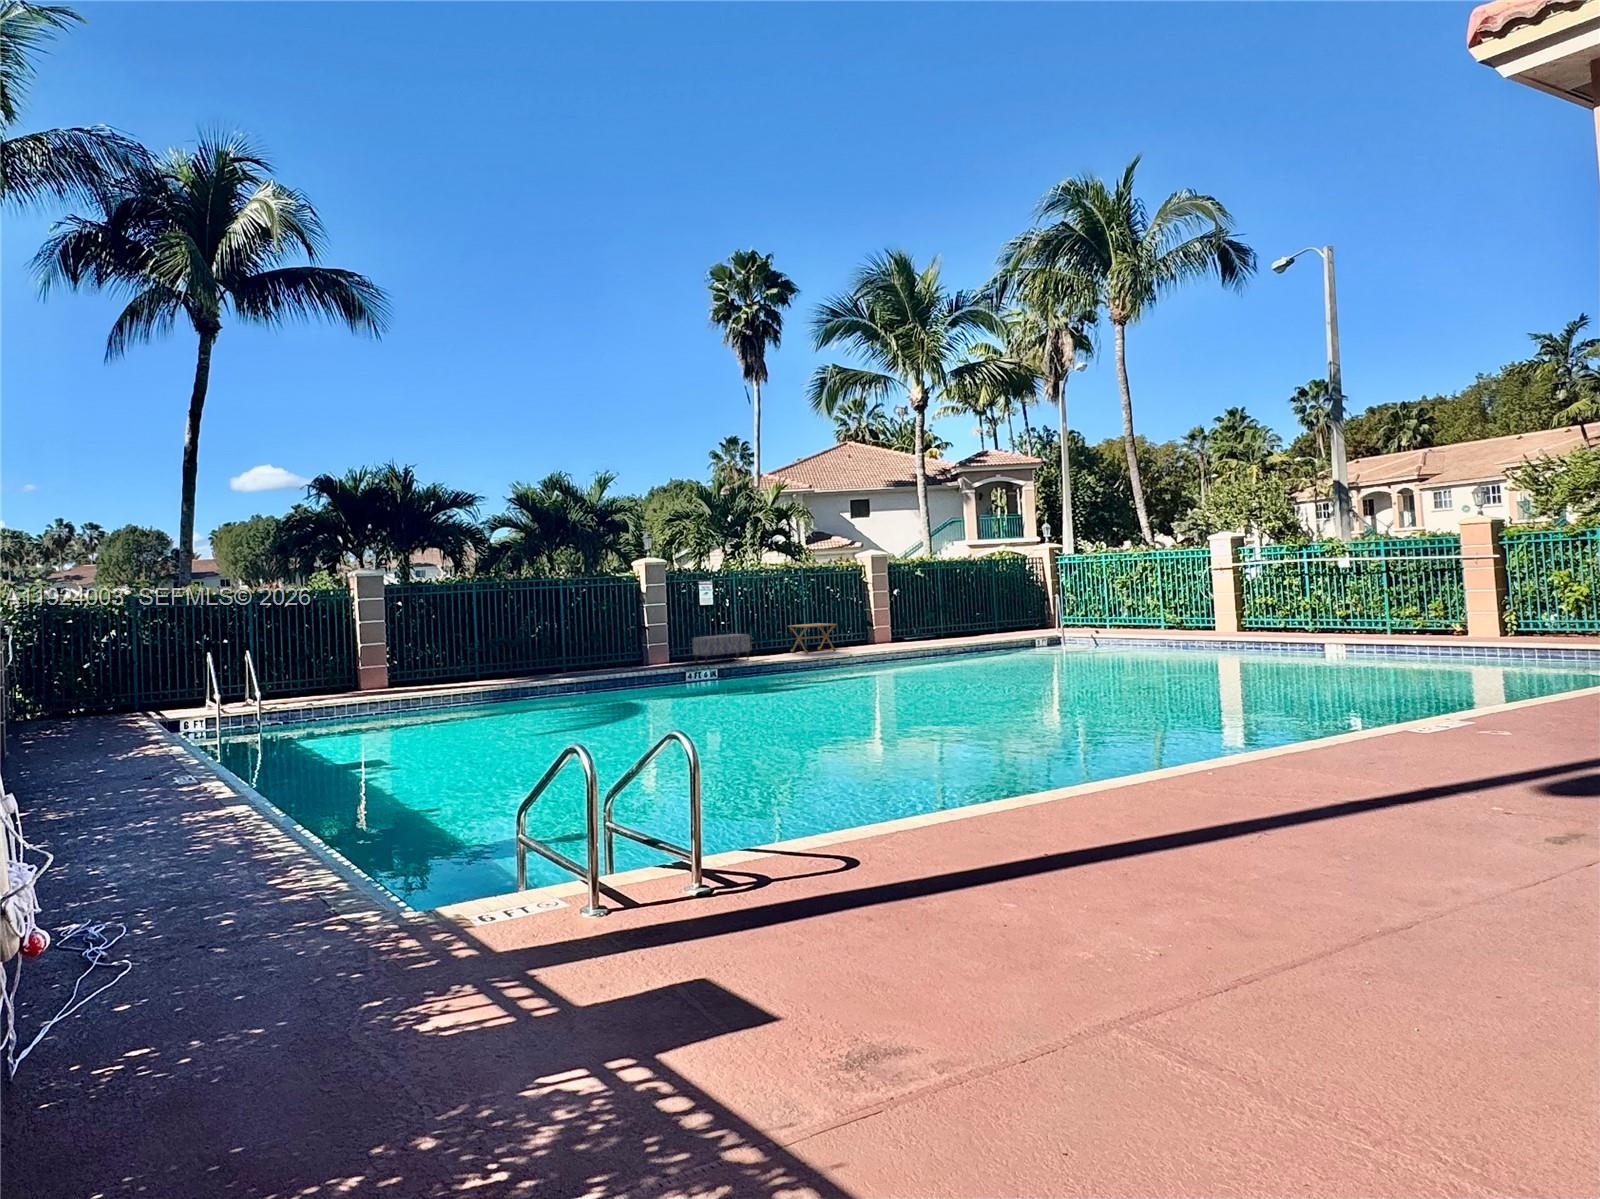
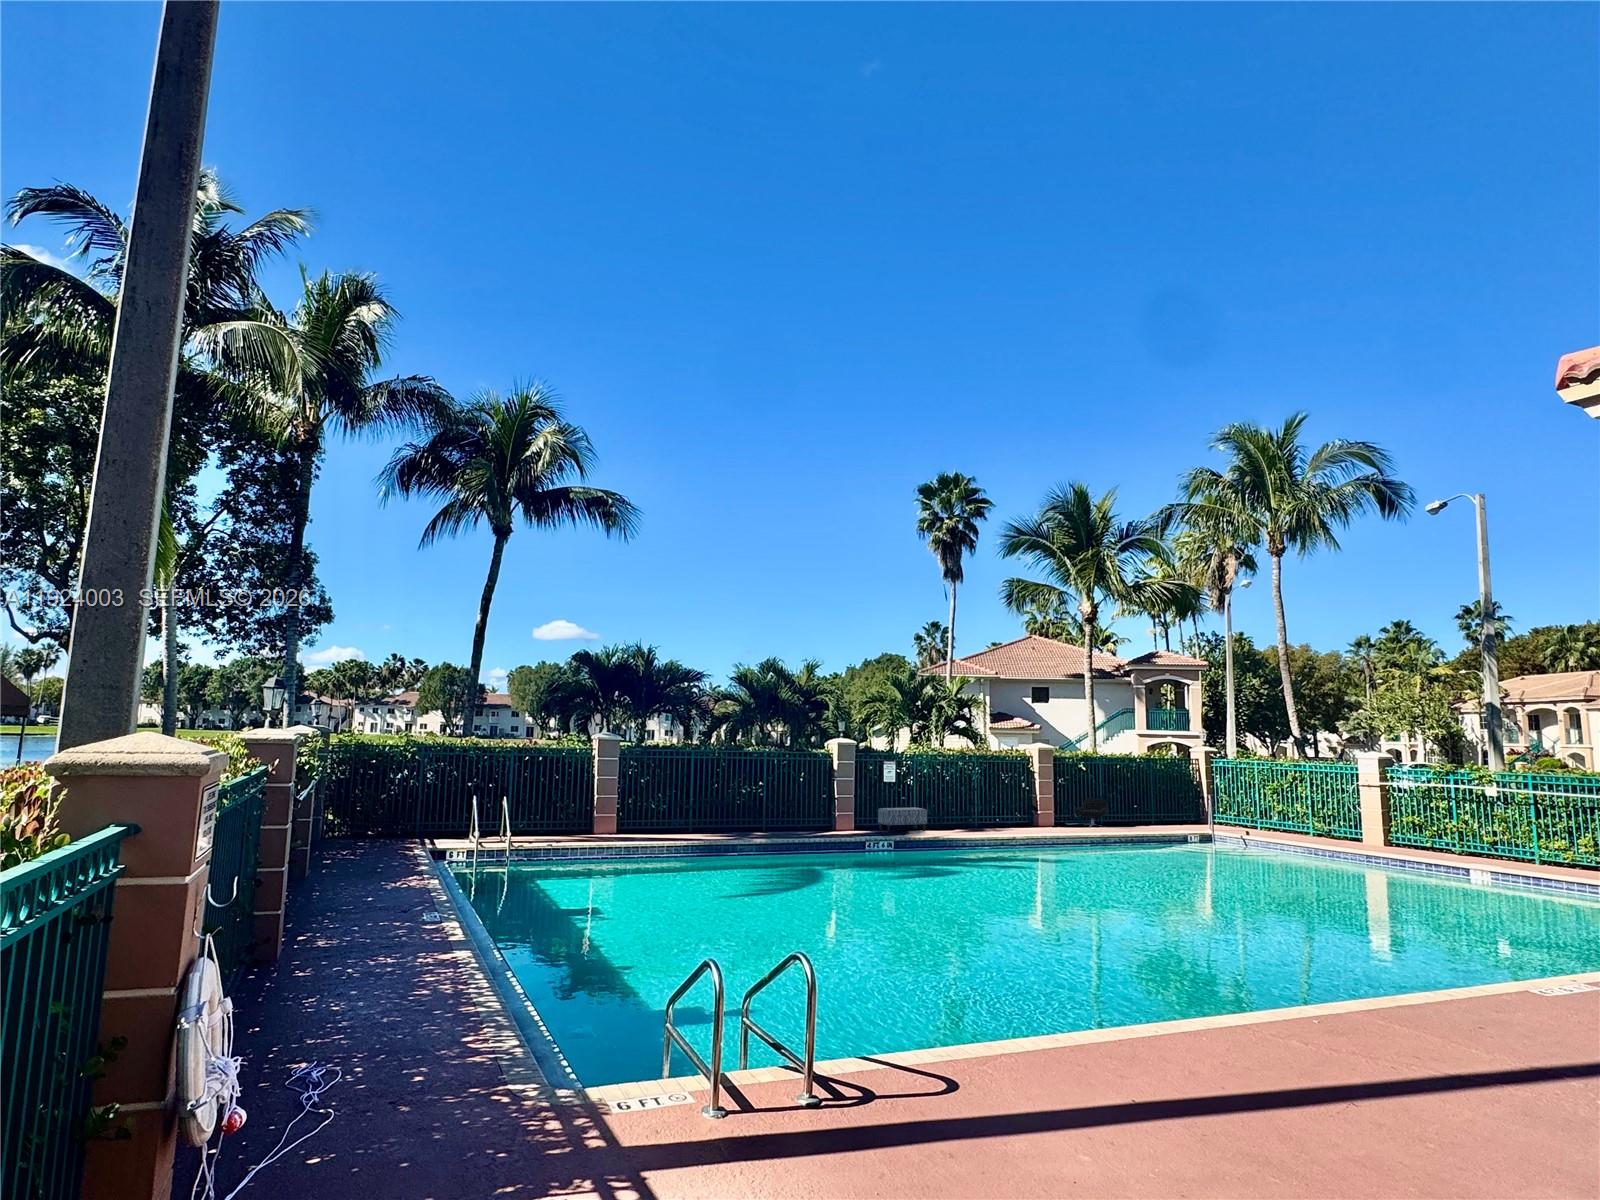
lounge chair: none [916,609,952,641] -> present [1075,798,1109,827]
side table: present [788,623,837,654] -> none [960,803,1003,830]

